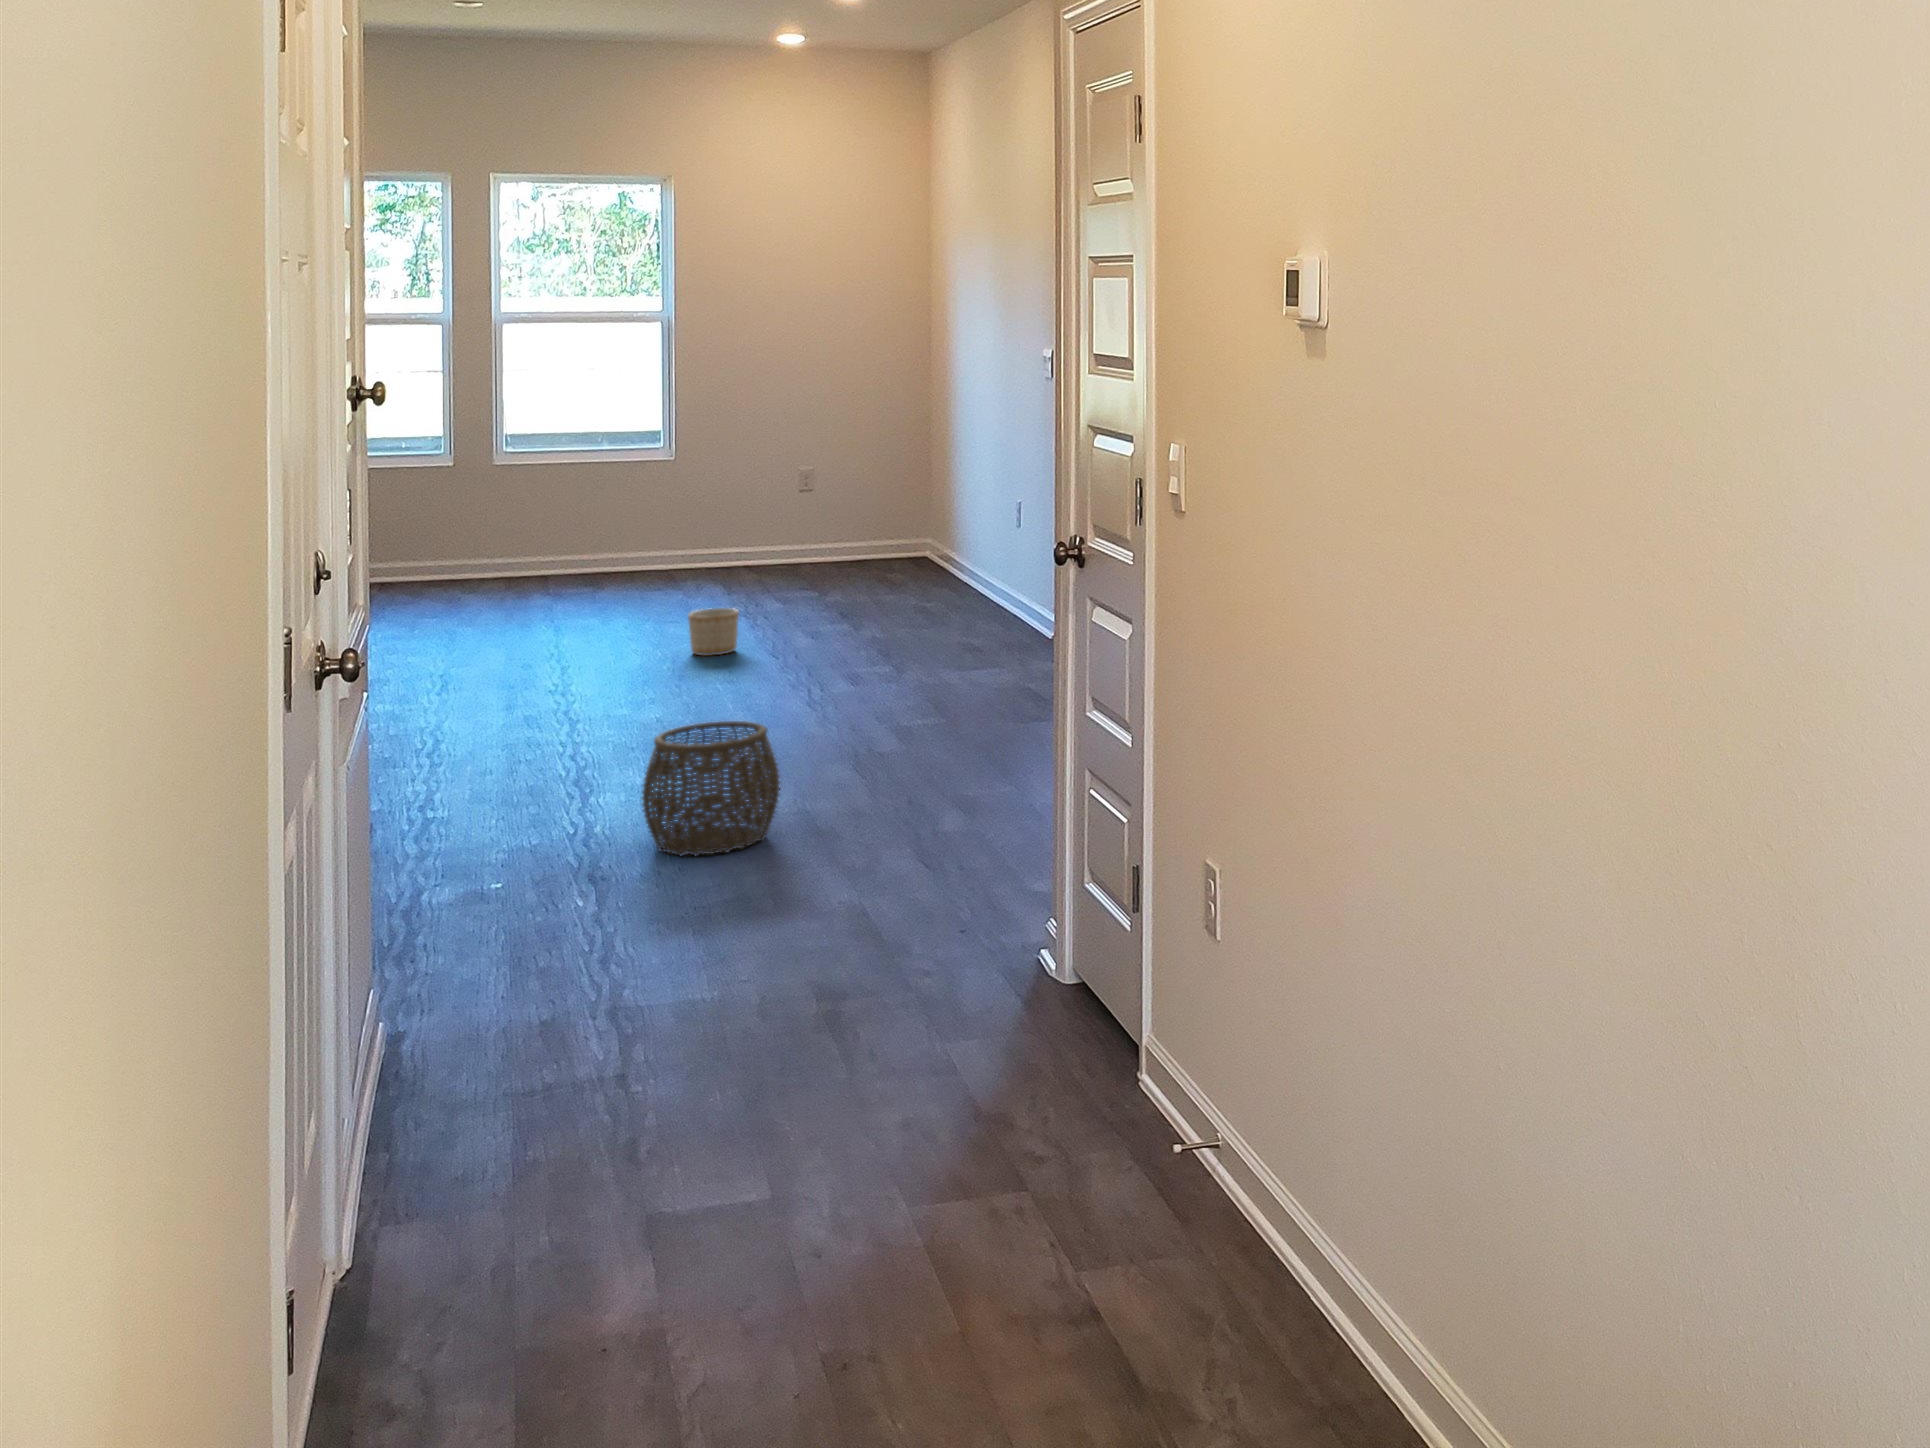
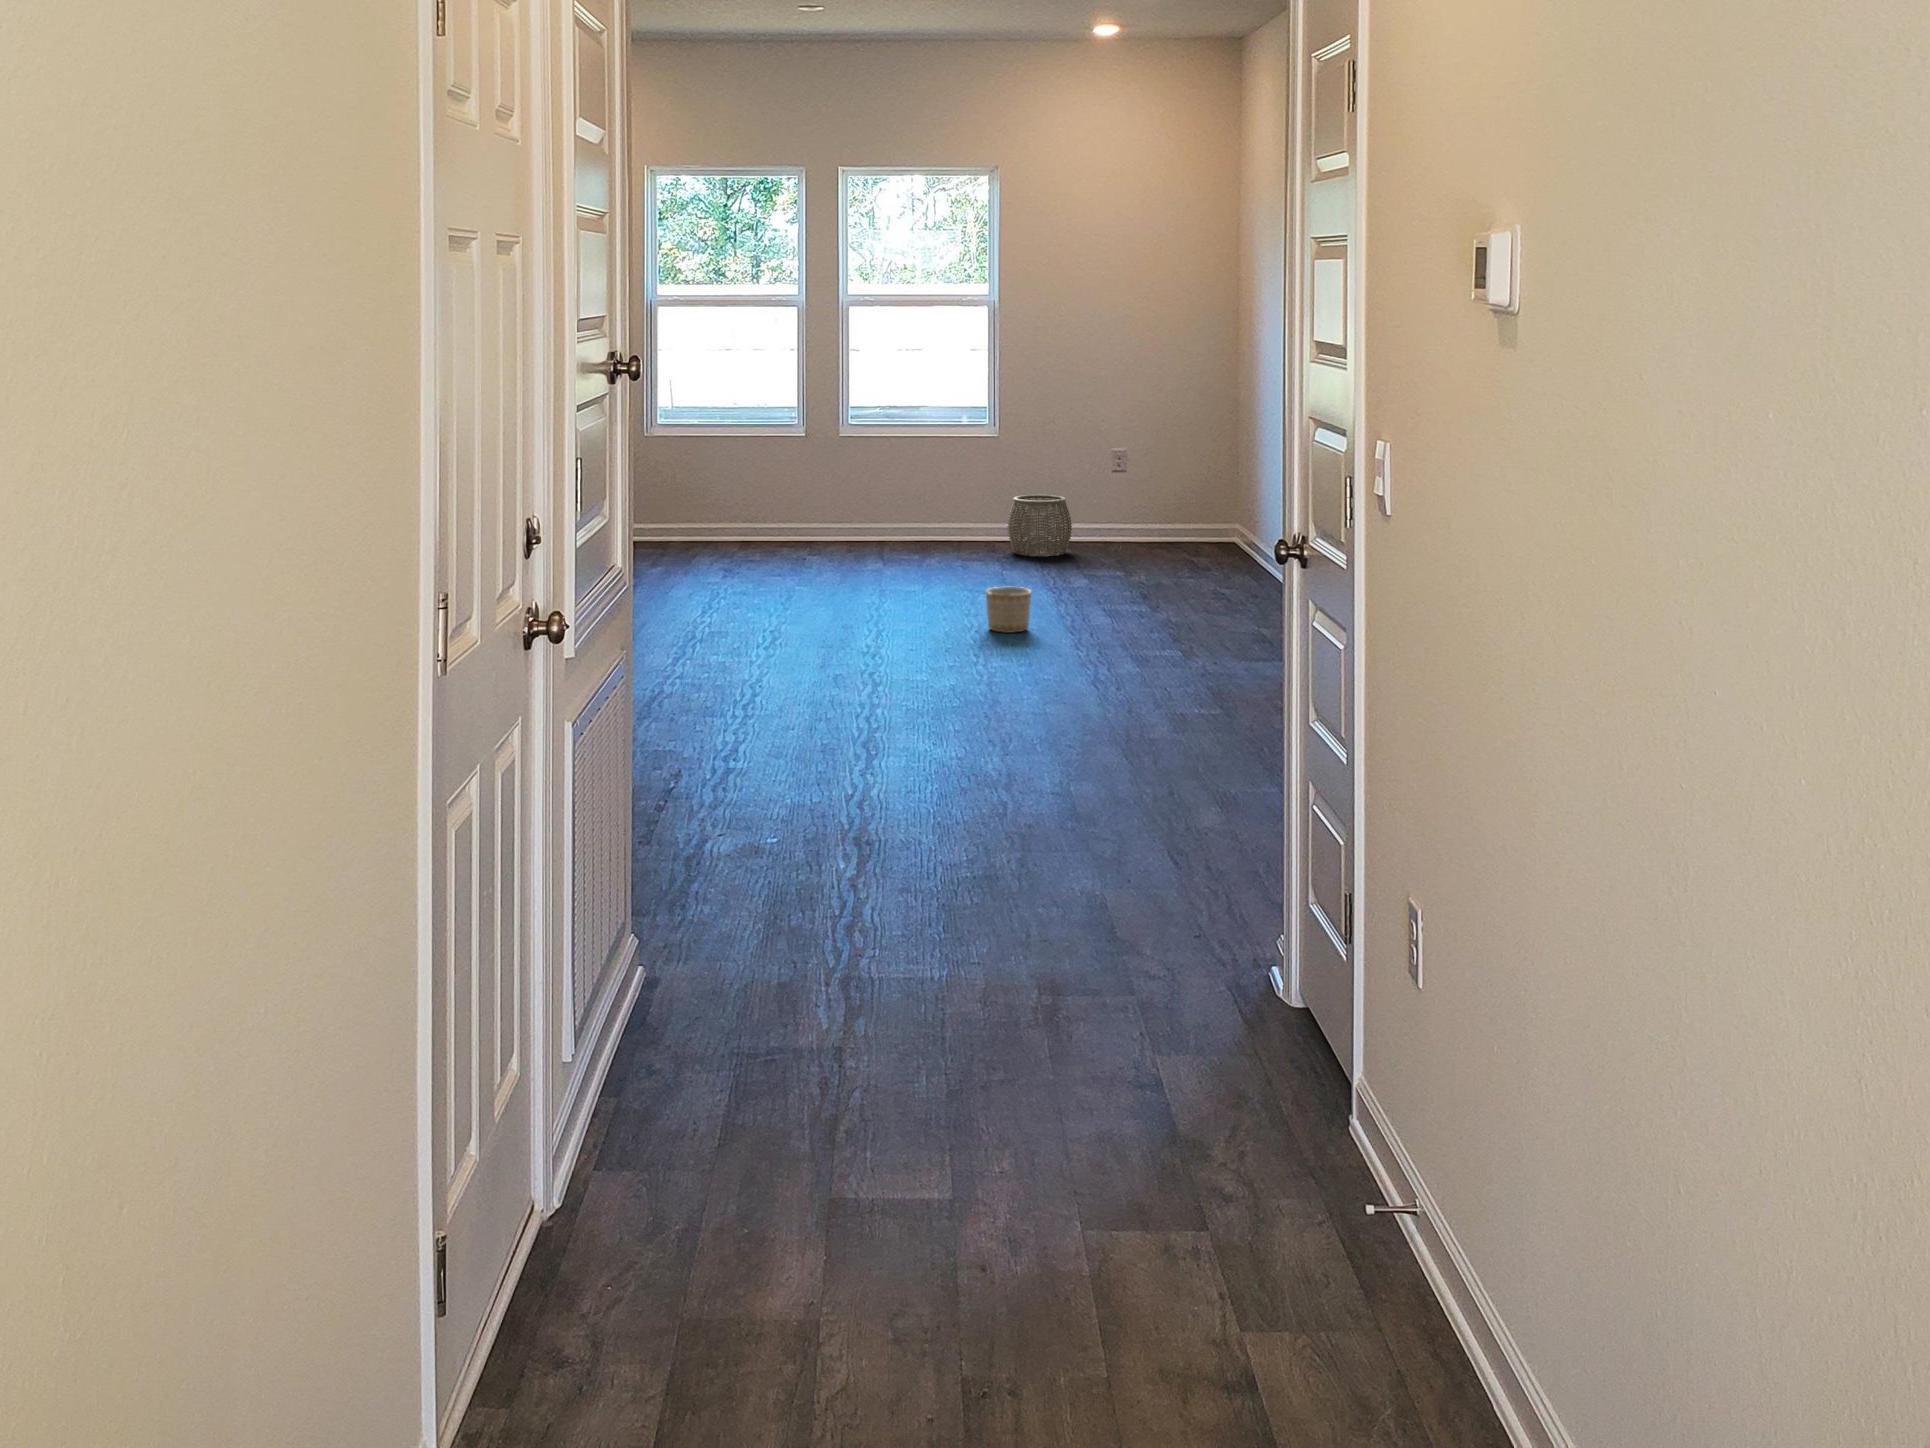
woven basket: present [642,721,781,856] -> present [1007,495,1072,557]

